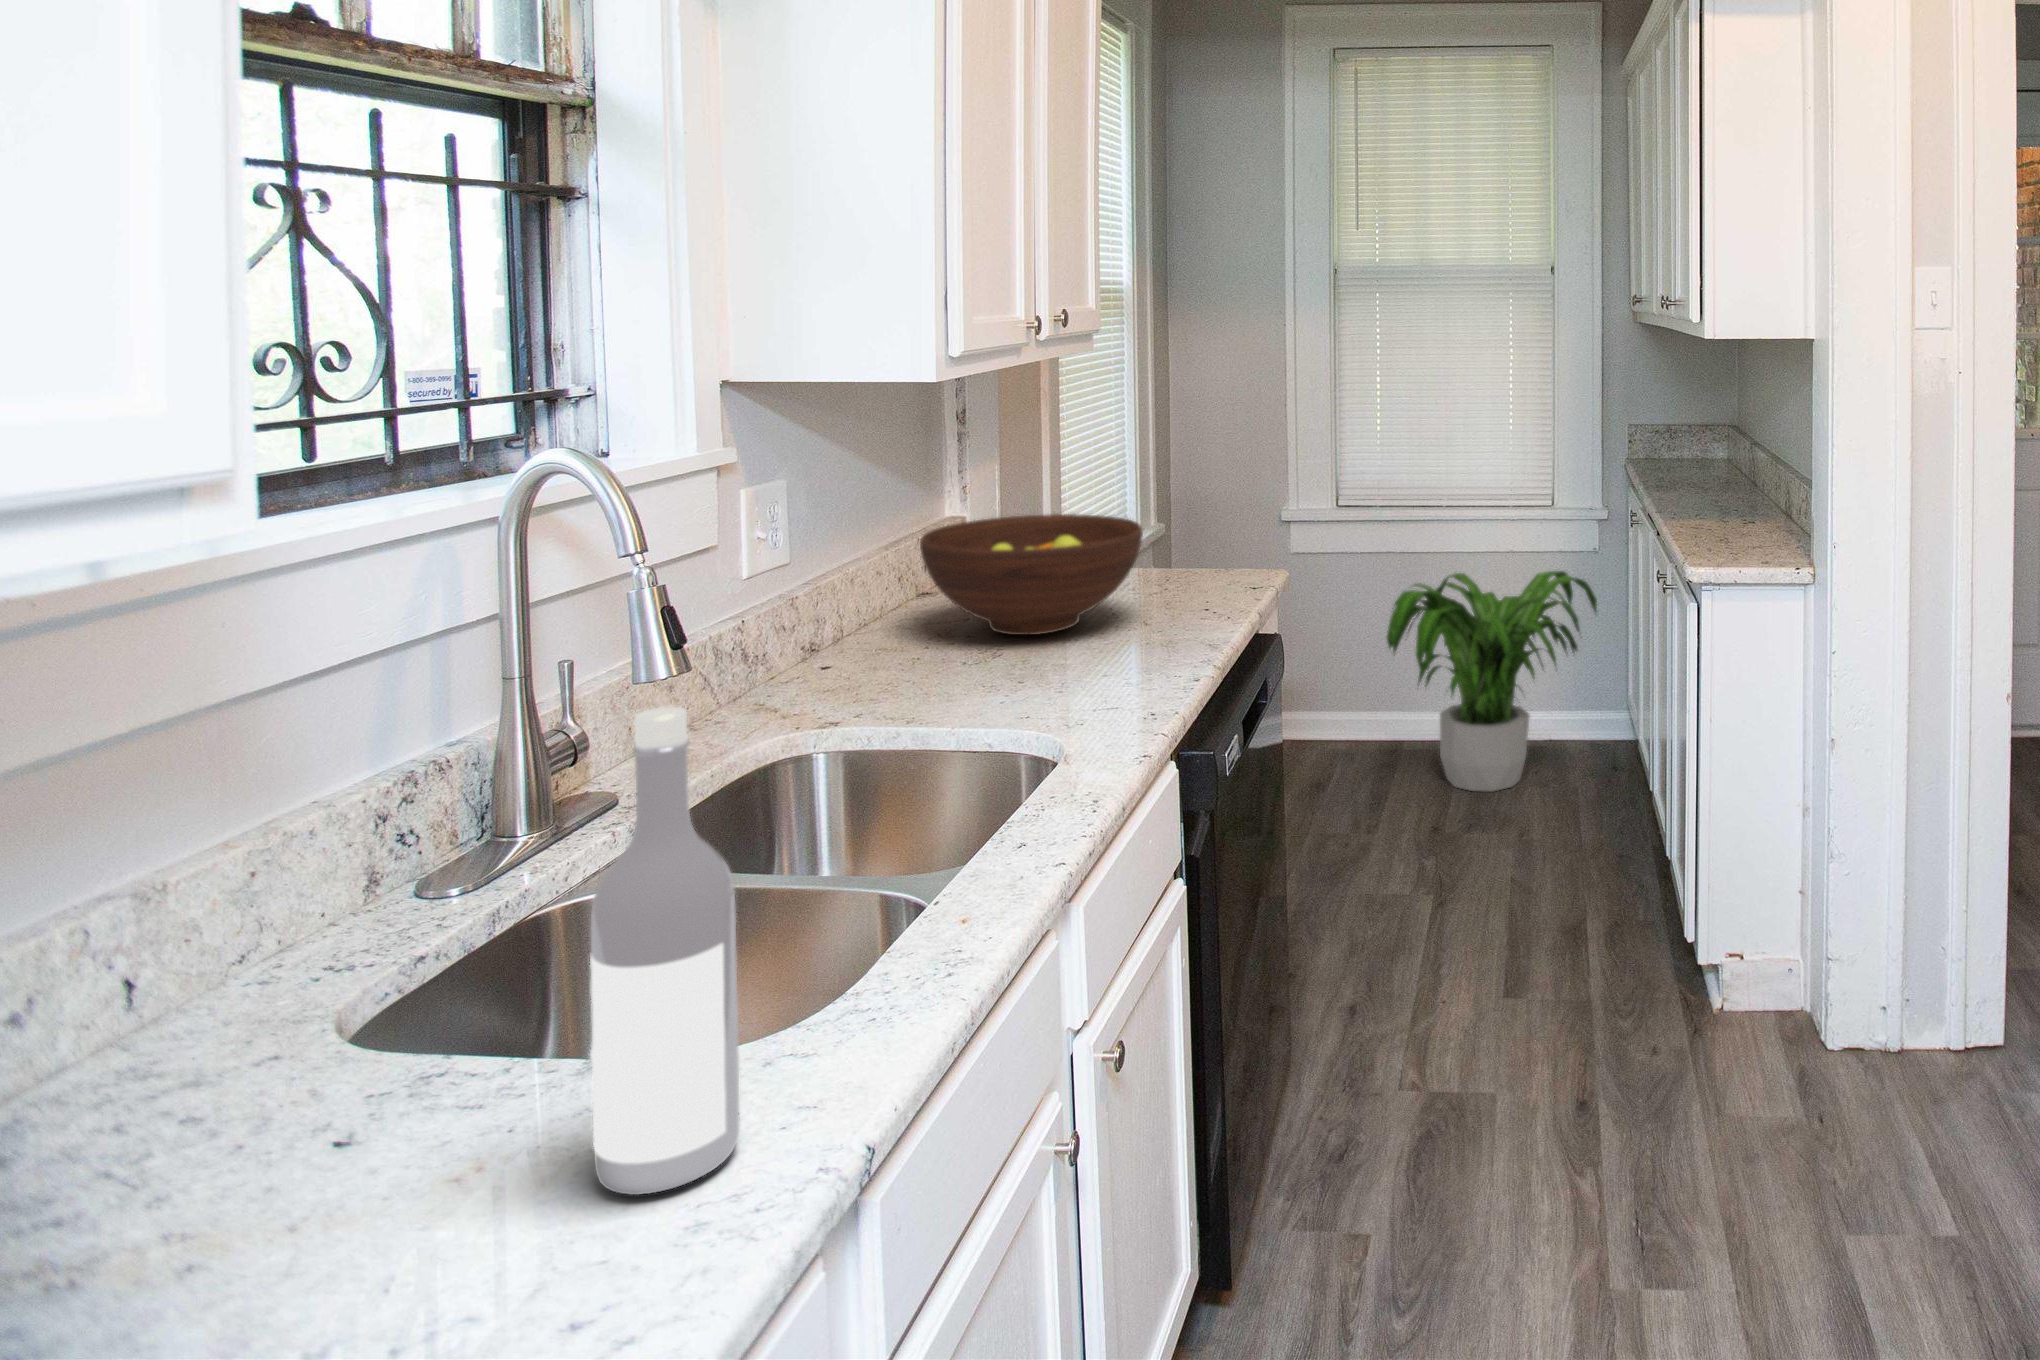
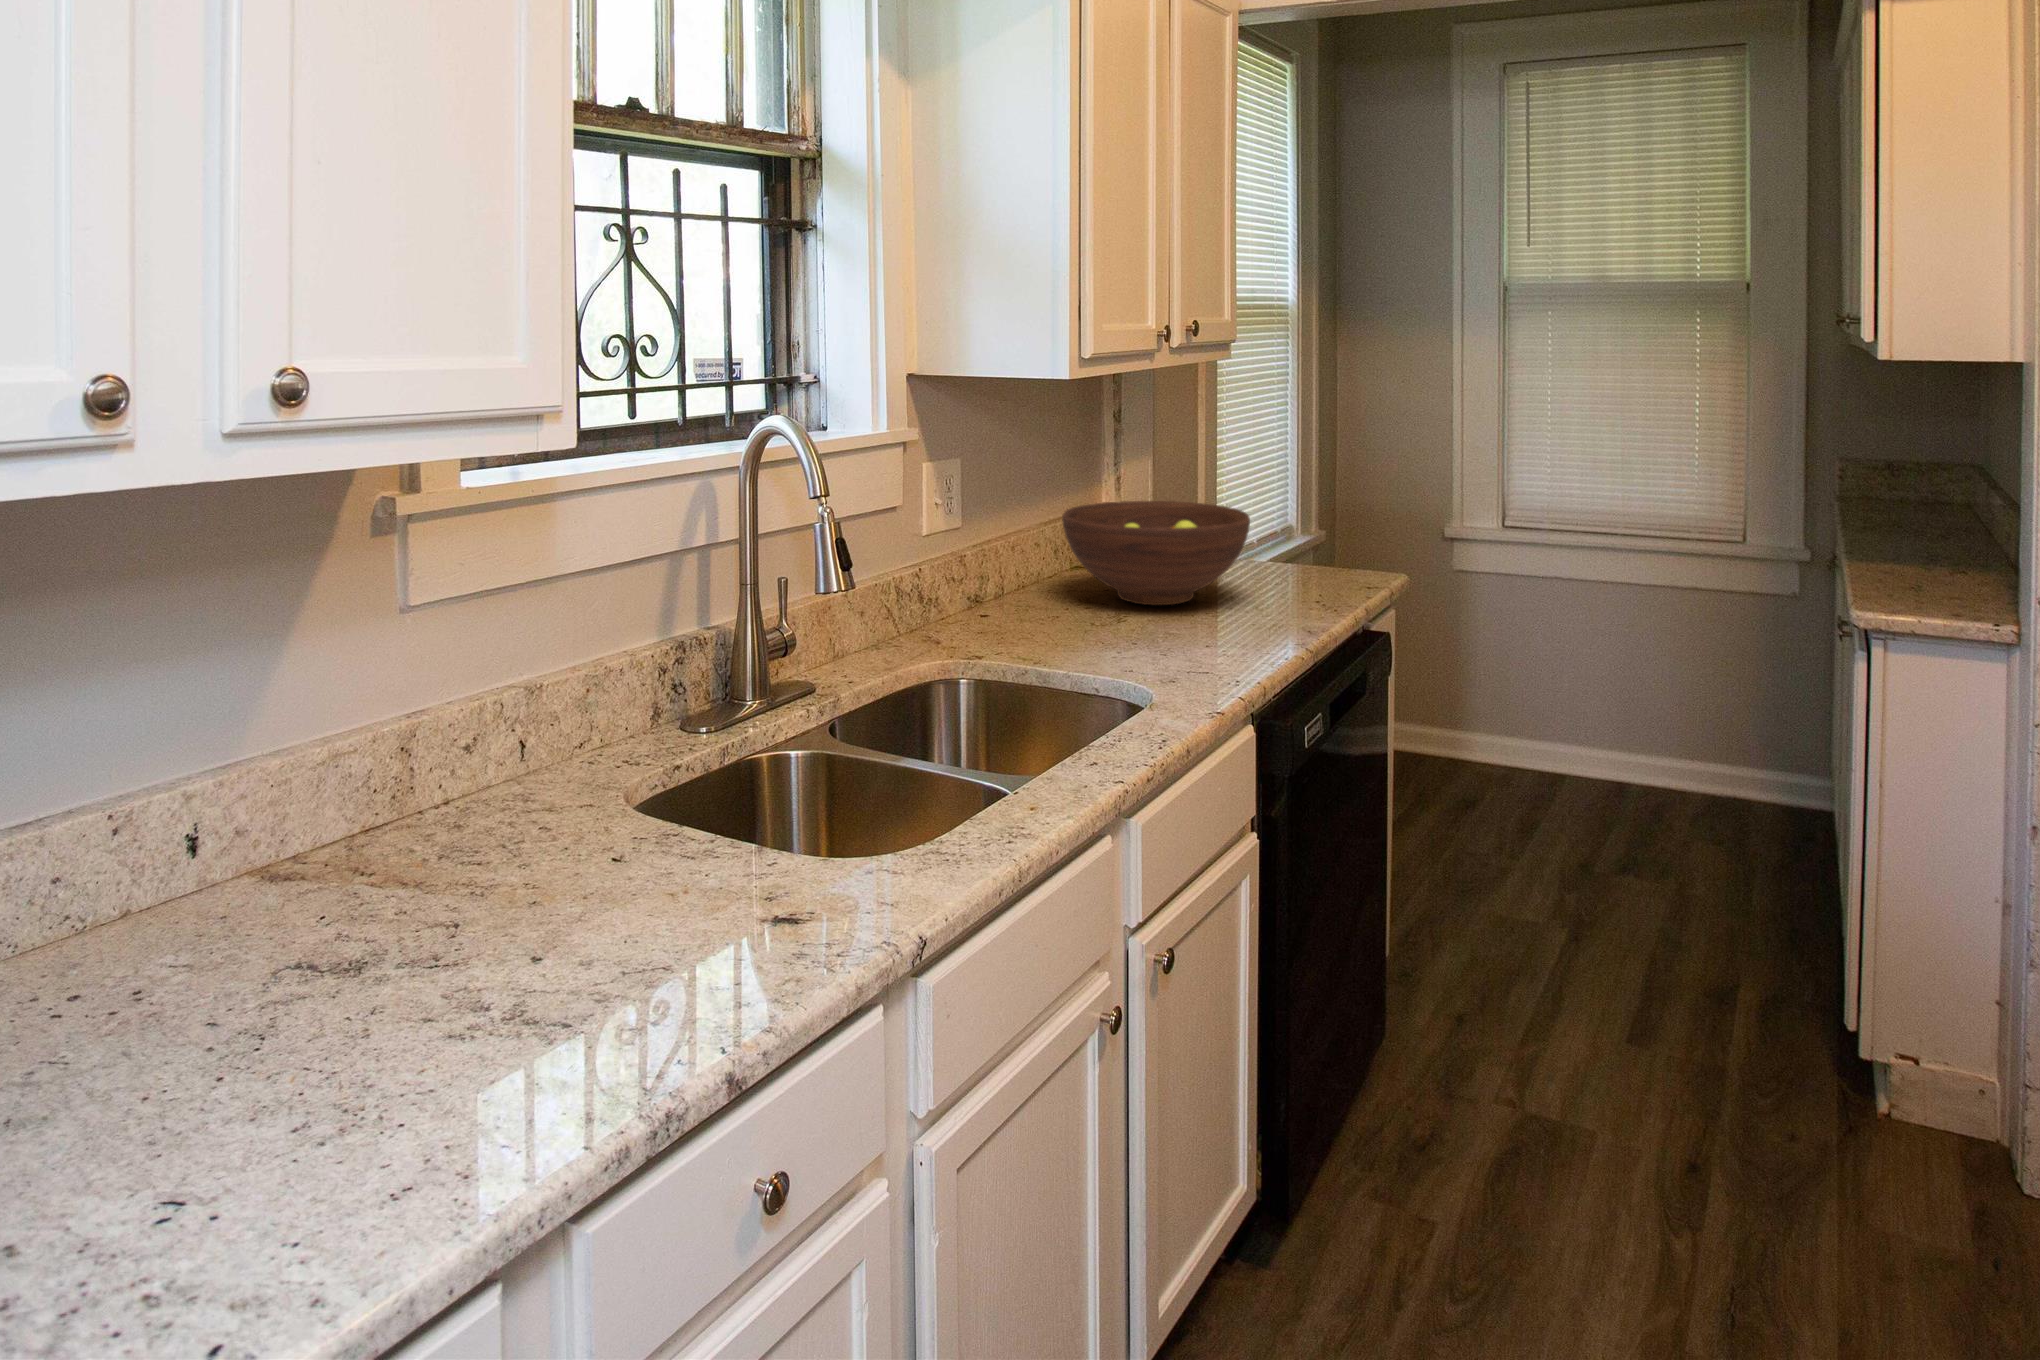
potted plant: present [1387,571,1597,791] -> none [1534,601,1789,837]
wine bottle: present [590,707,739,1195] -> none [727,595,820,946]

